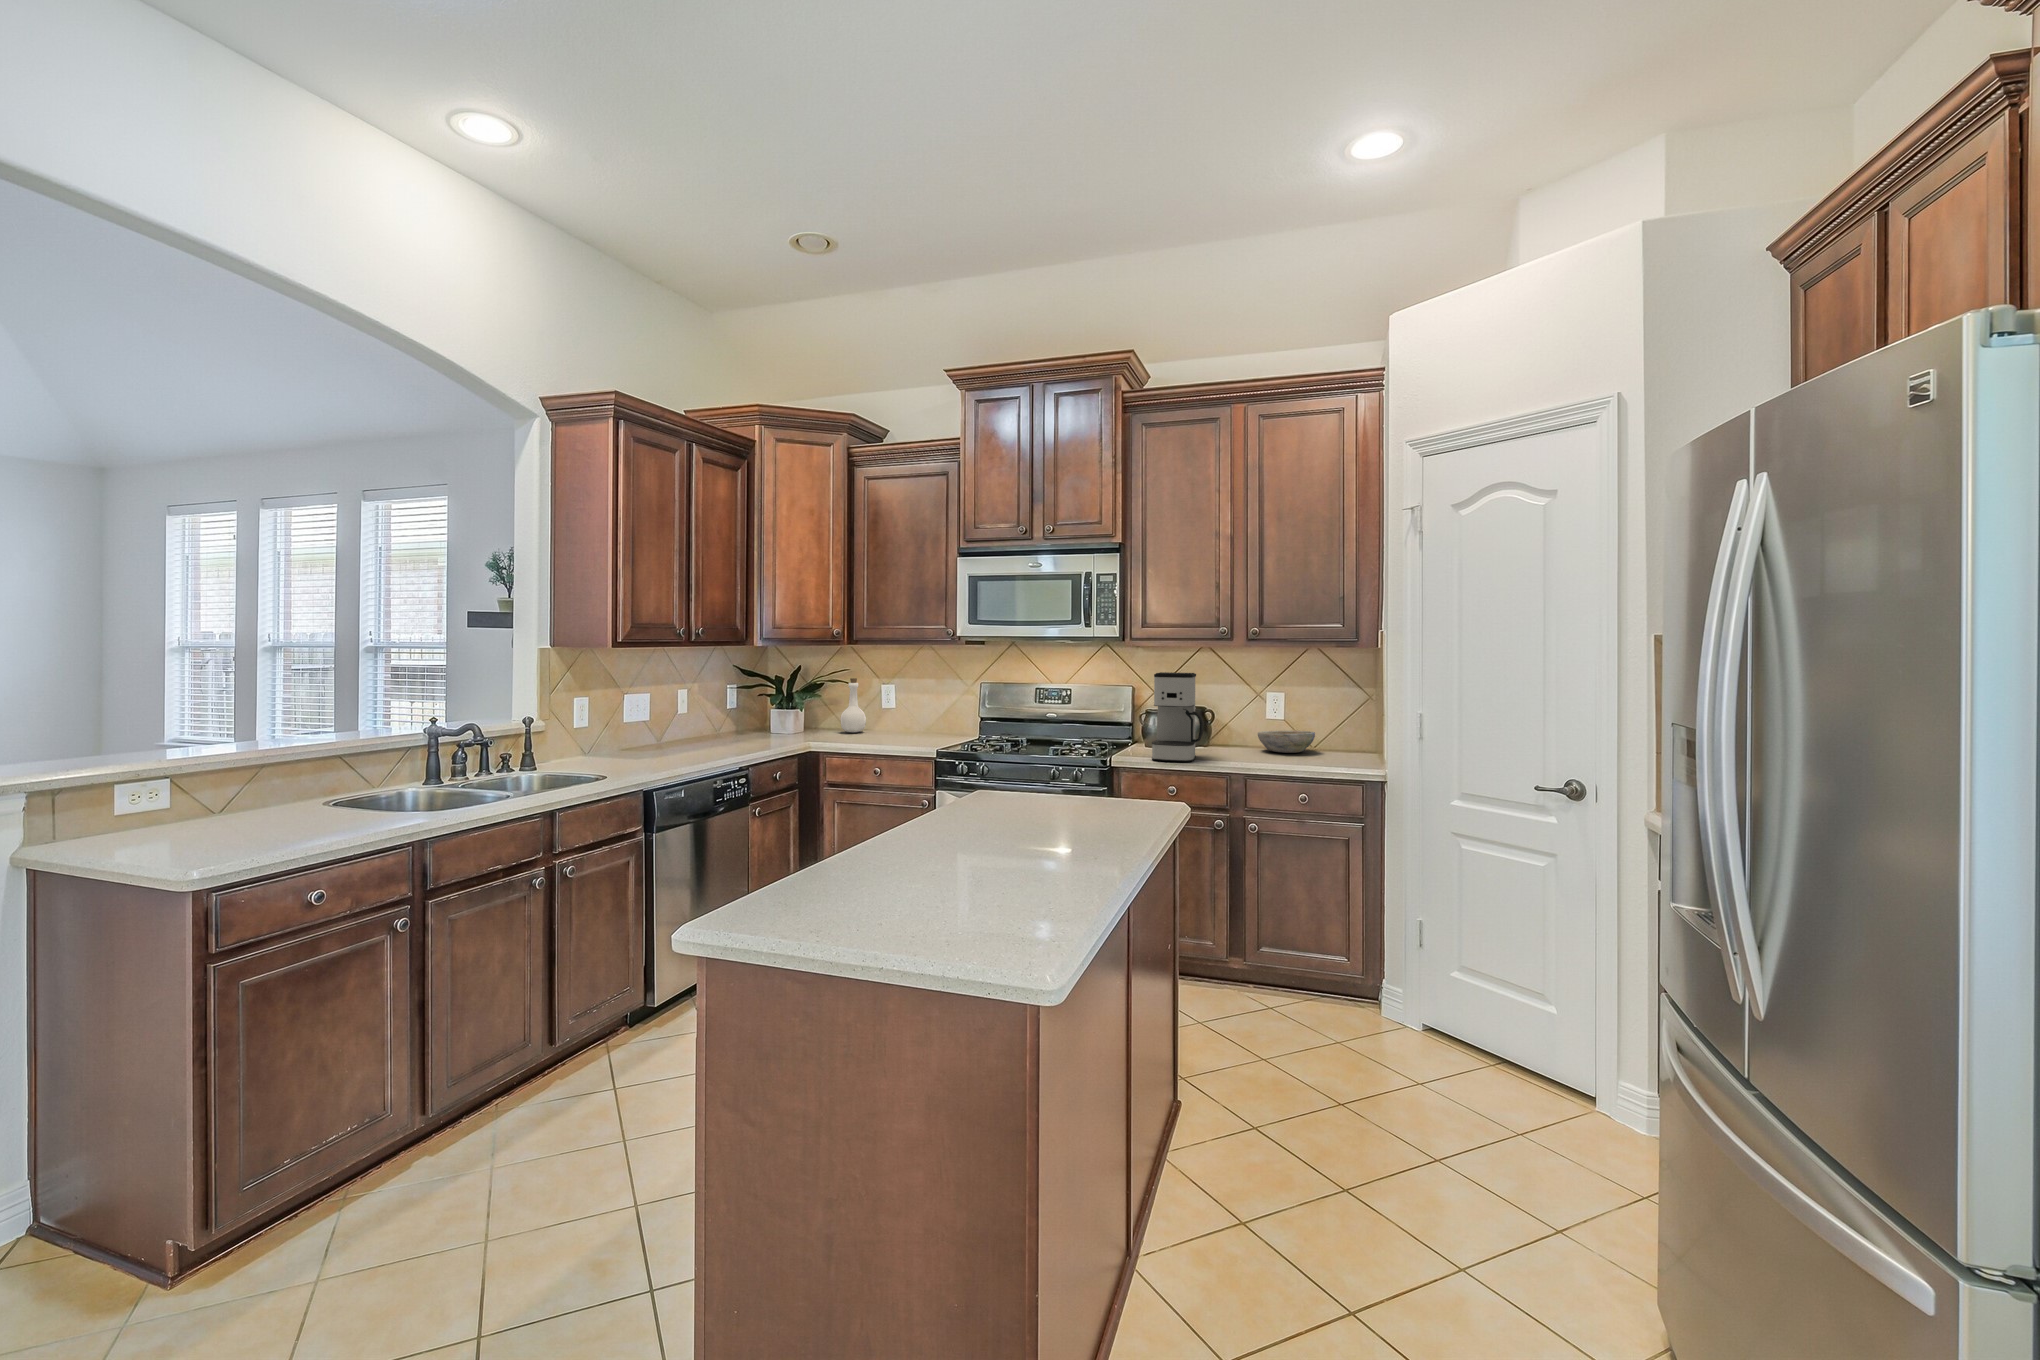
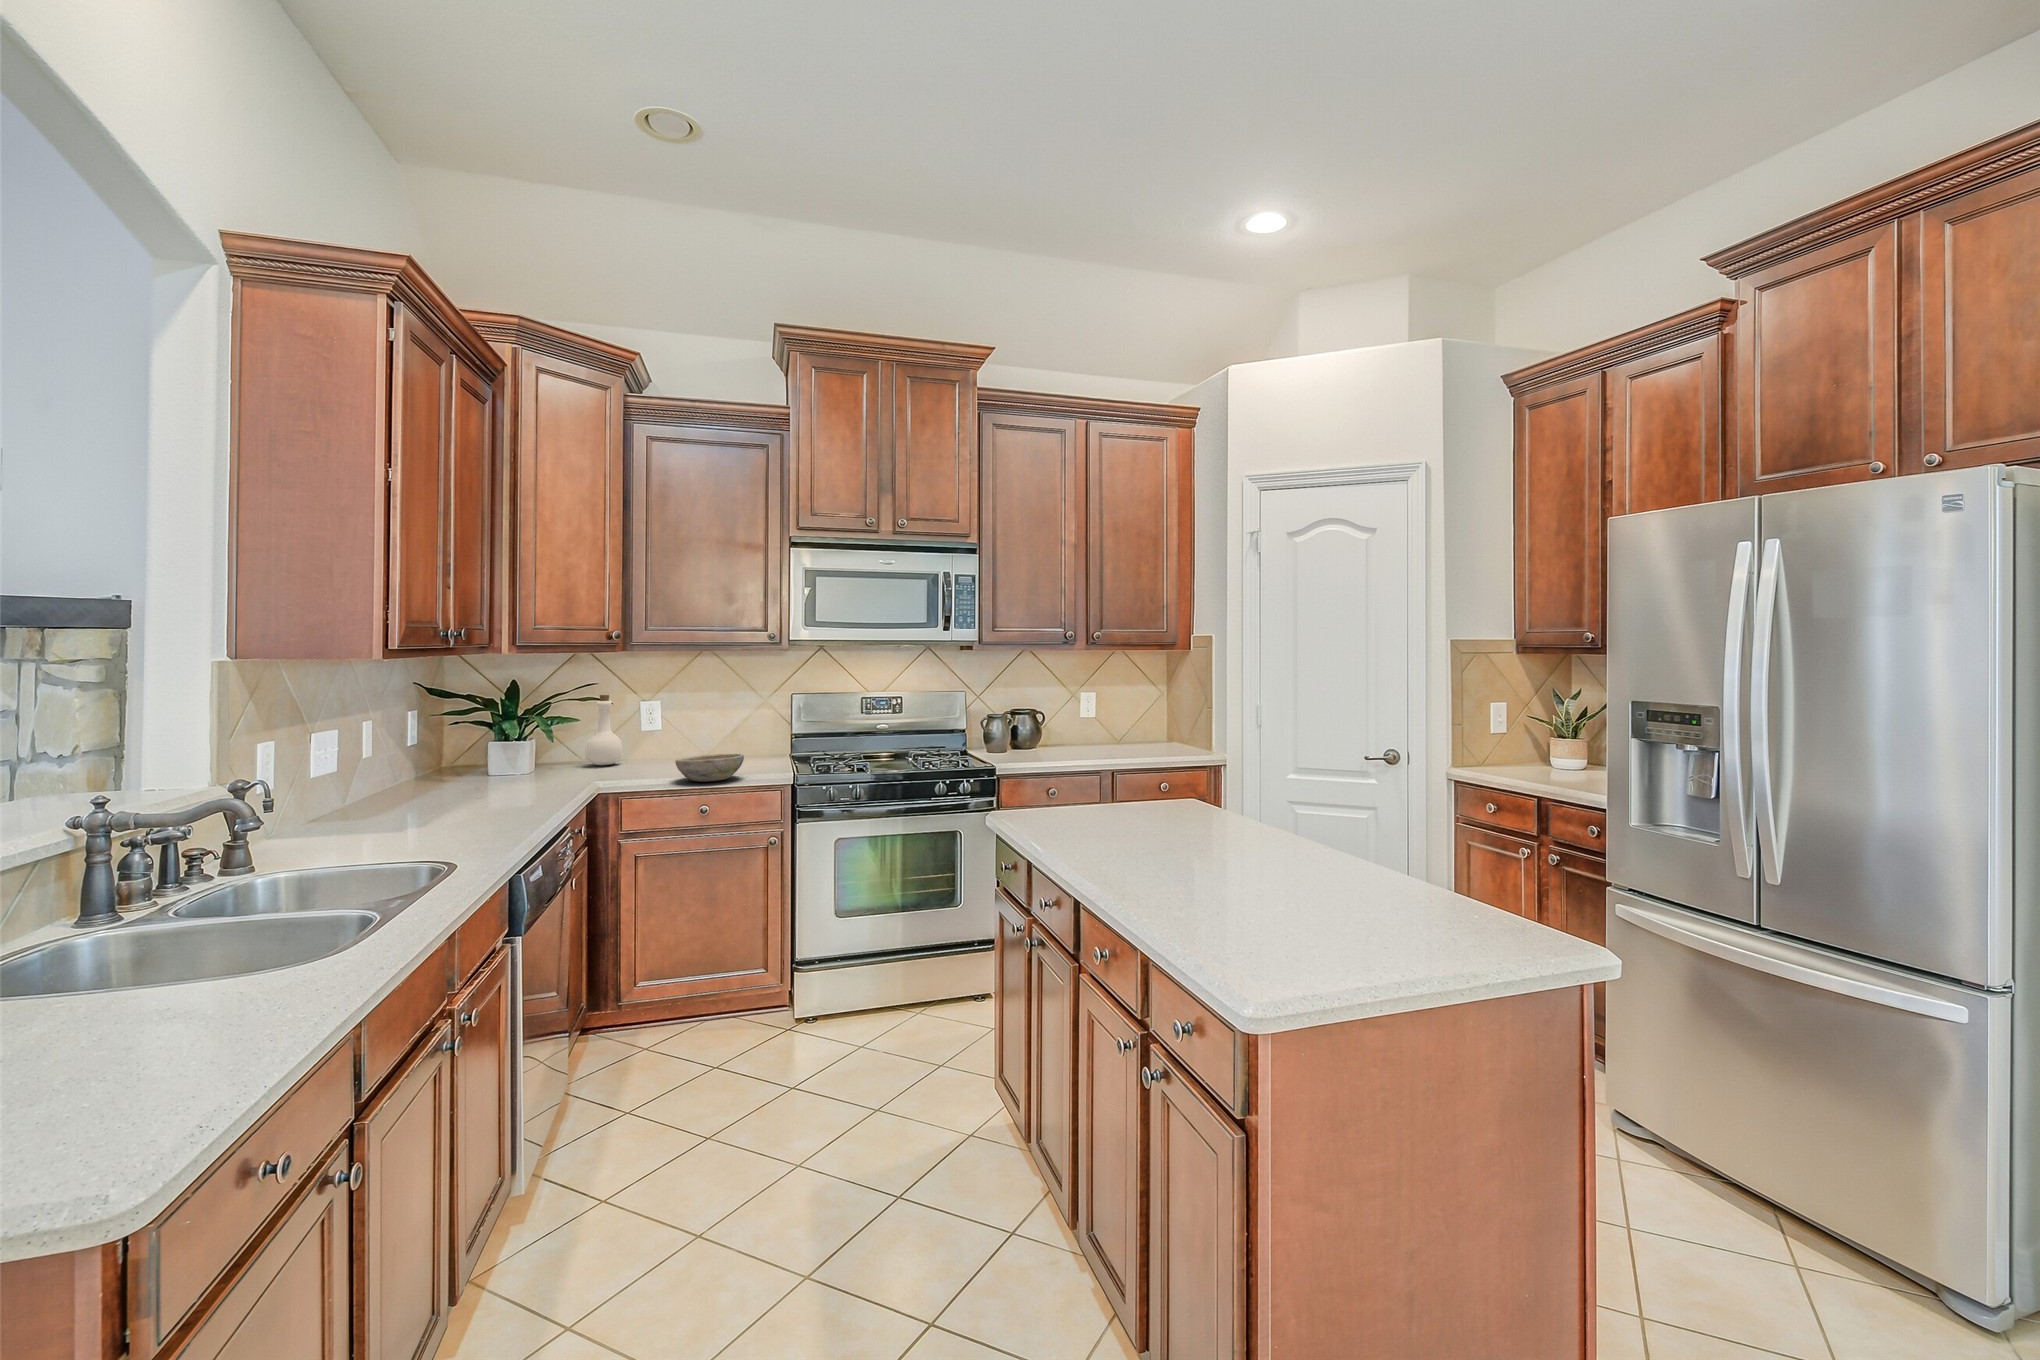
coffee maker: present [1152,672,1203,762] -> none [1017,676,1069,763]
bowl: present [1258,731,1315,753] -> present [675,754,744,782]

